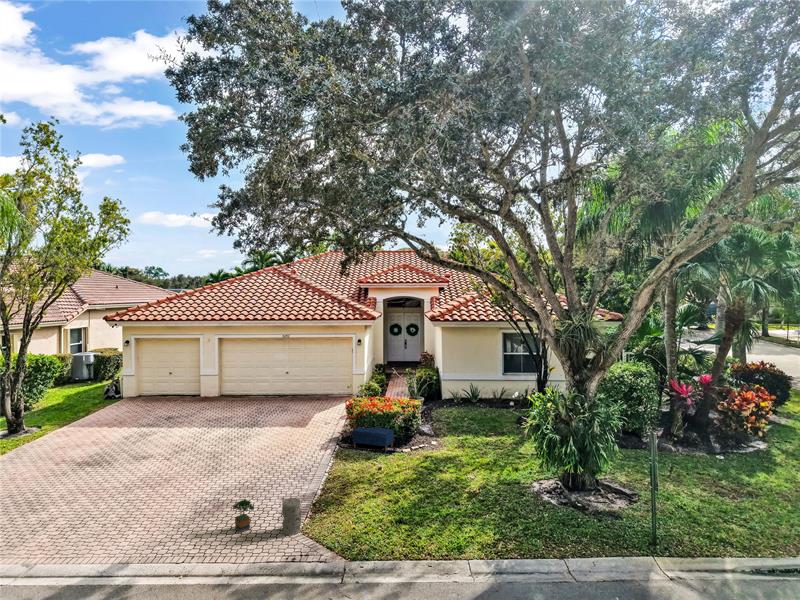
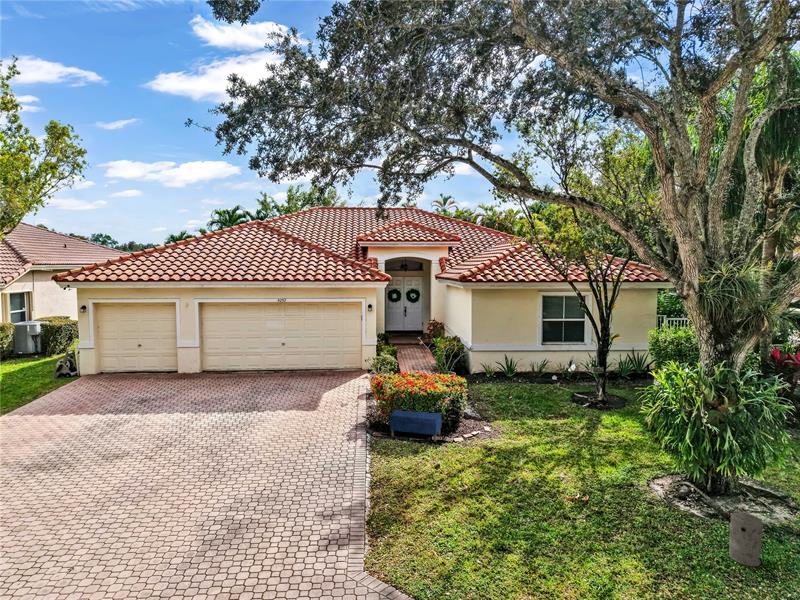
trash can: present [282,498,301,535] -> present [729,512,763,566]
potted tree: present [233,499,254,533] -> none [264,528,299,582]

